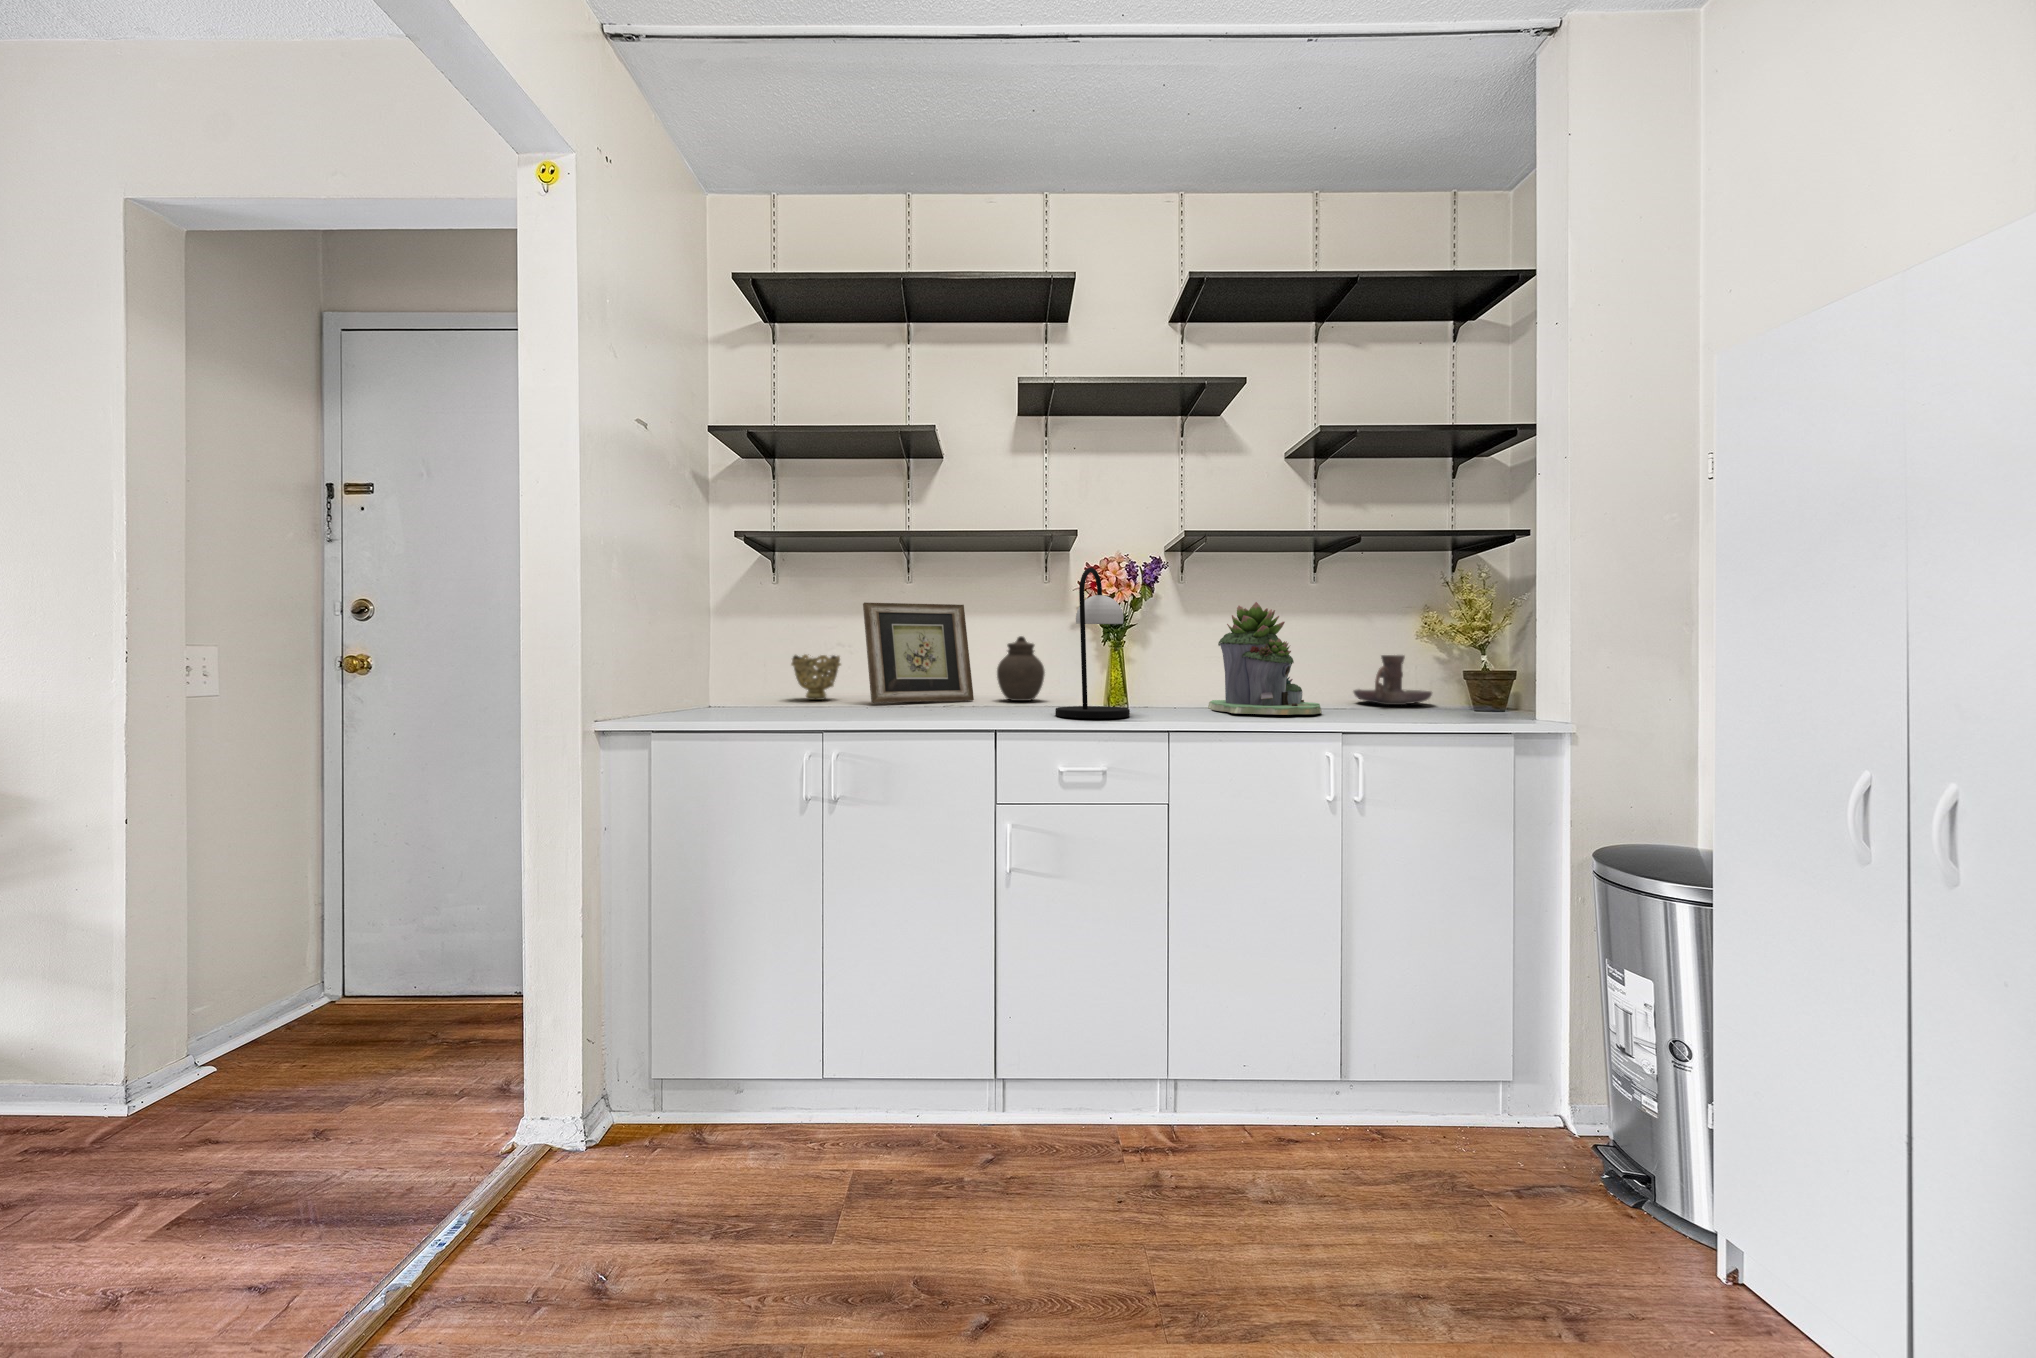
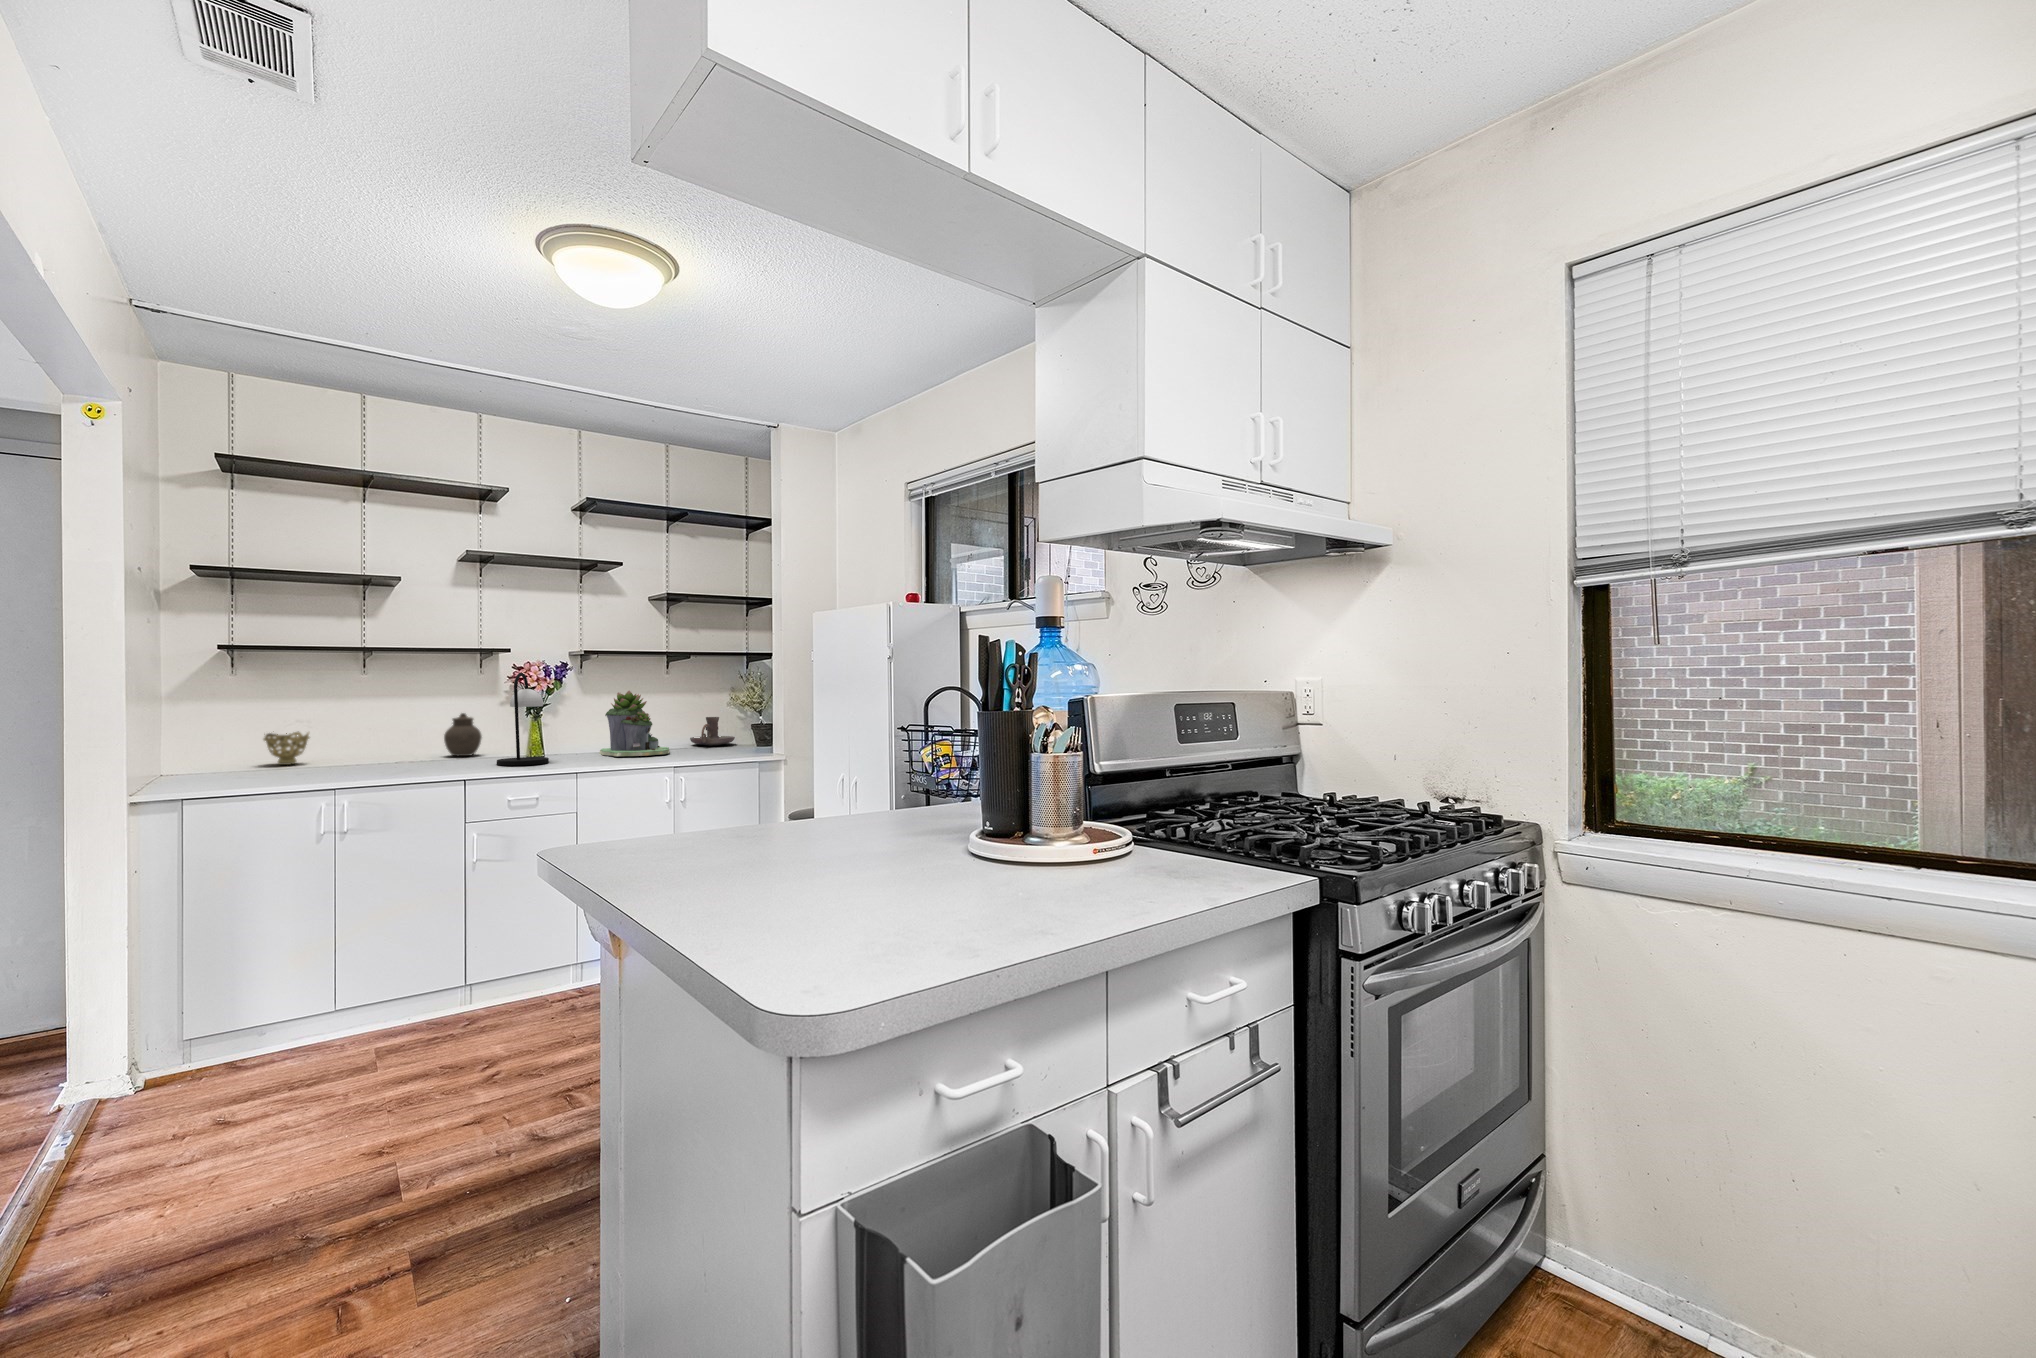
picture frame: present [863,603,974,703] -> none [333,693,426,764]

